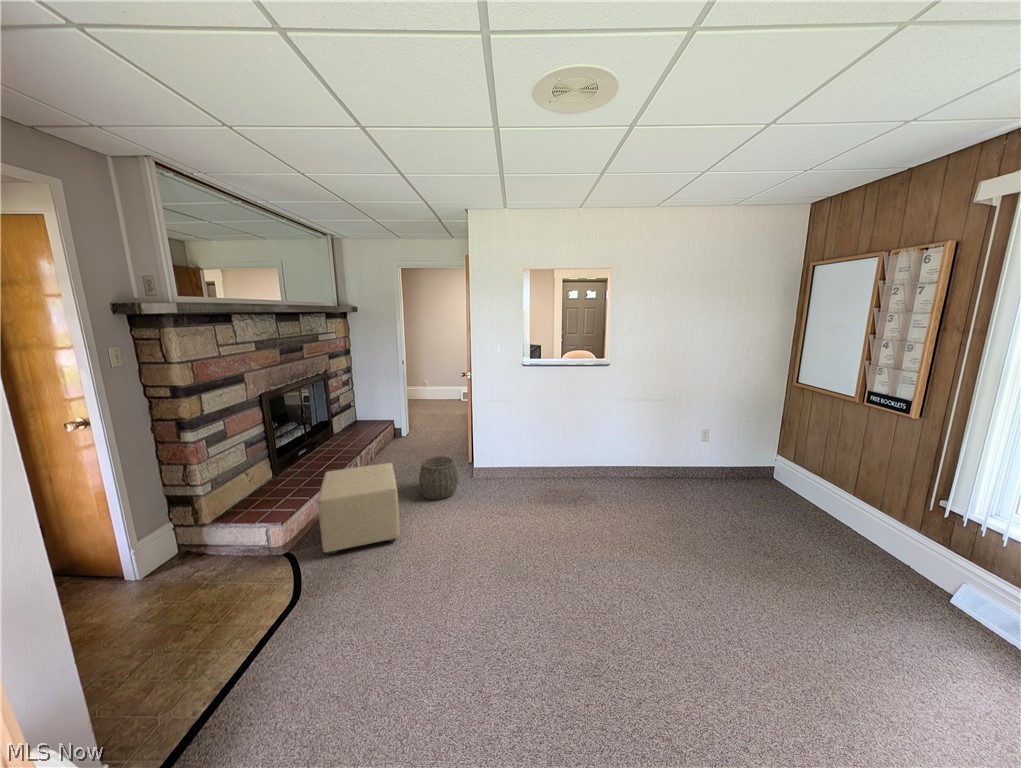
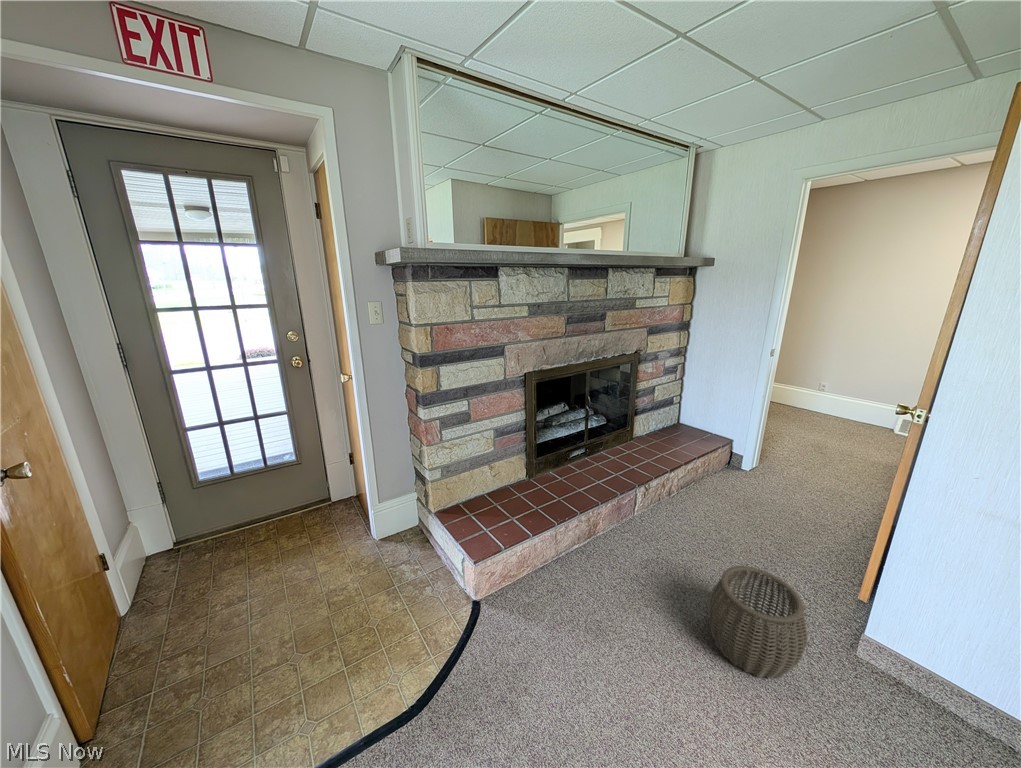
ottoman: present [318,463,400,555] -> none [492,514,652,718]

